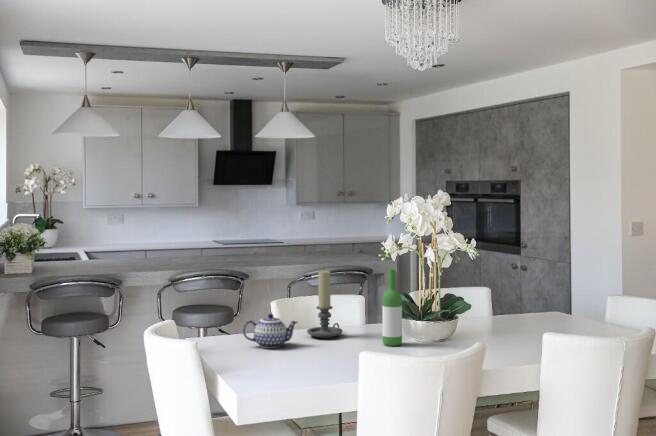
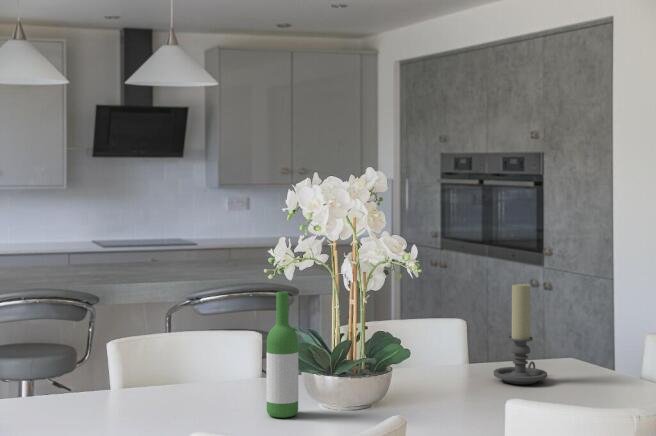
candle holder: present [307,271,343,338] -> present [494,283,547,384]
teapot: present [243,314,298,348] -> none [34,364,128,421]

